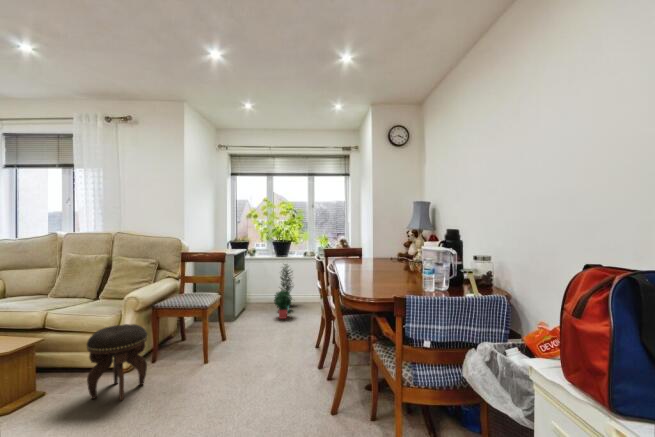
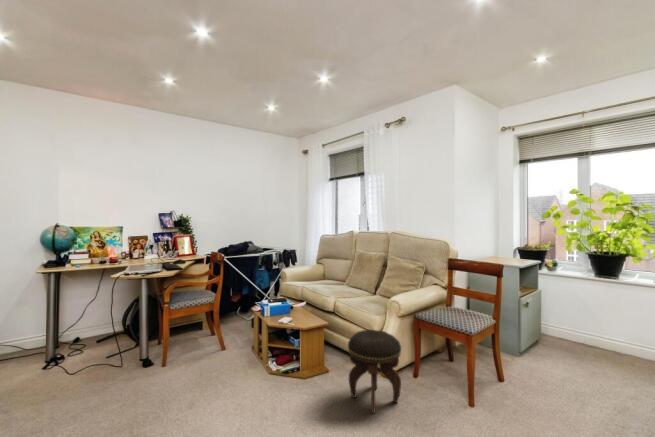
potted plant: present [274,264,293,319] -> none [587,285,632,375]

